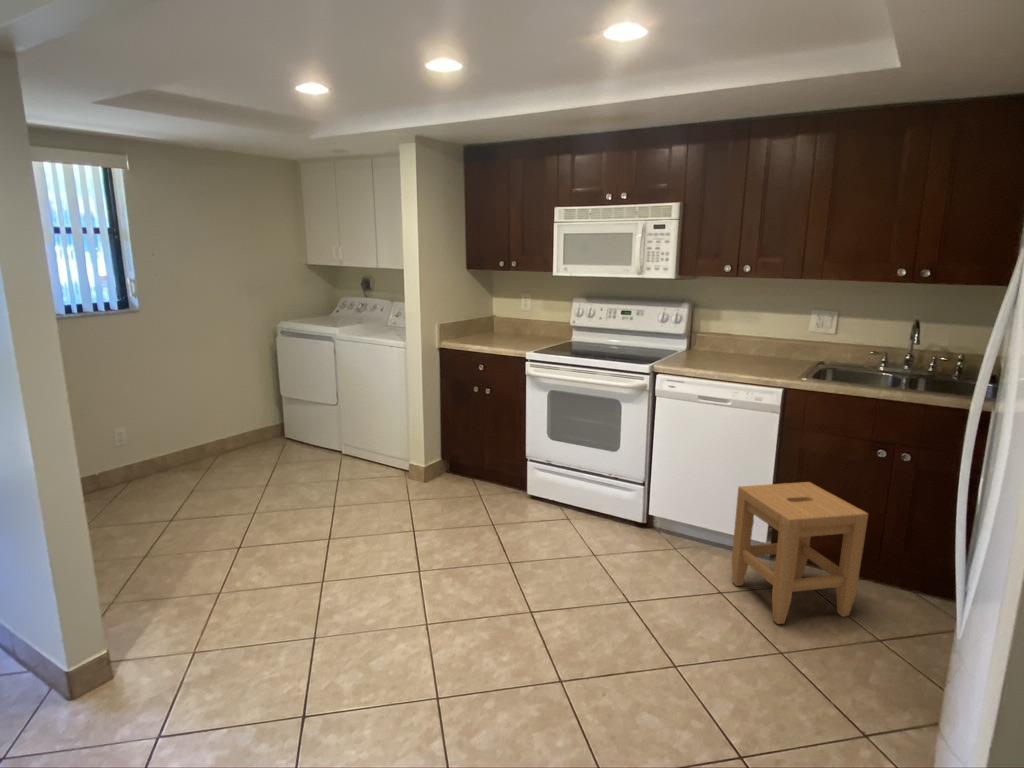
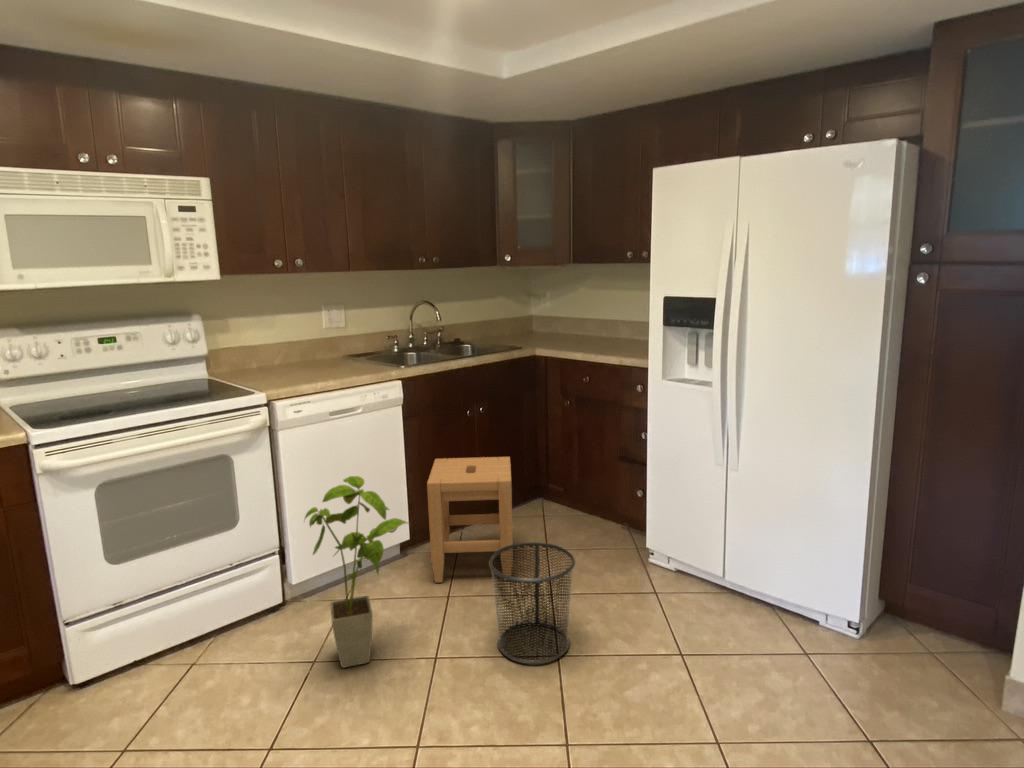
house plant: none [580,433,657,575] -> present [305,476,407,668]
waste bin: none [641,552,729,673] -> present [489,542,575,664]

